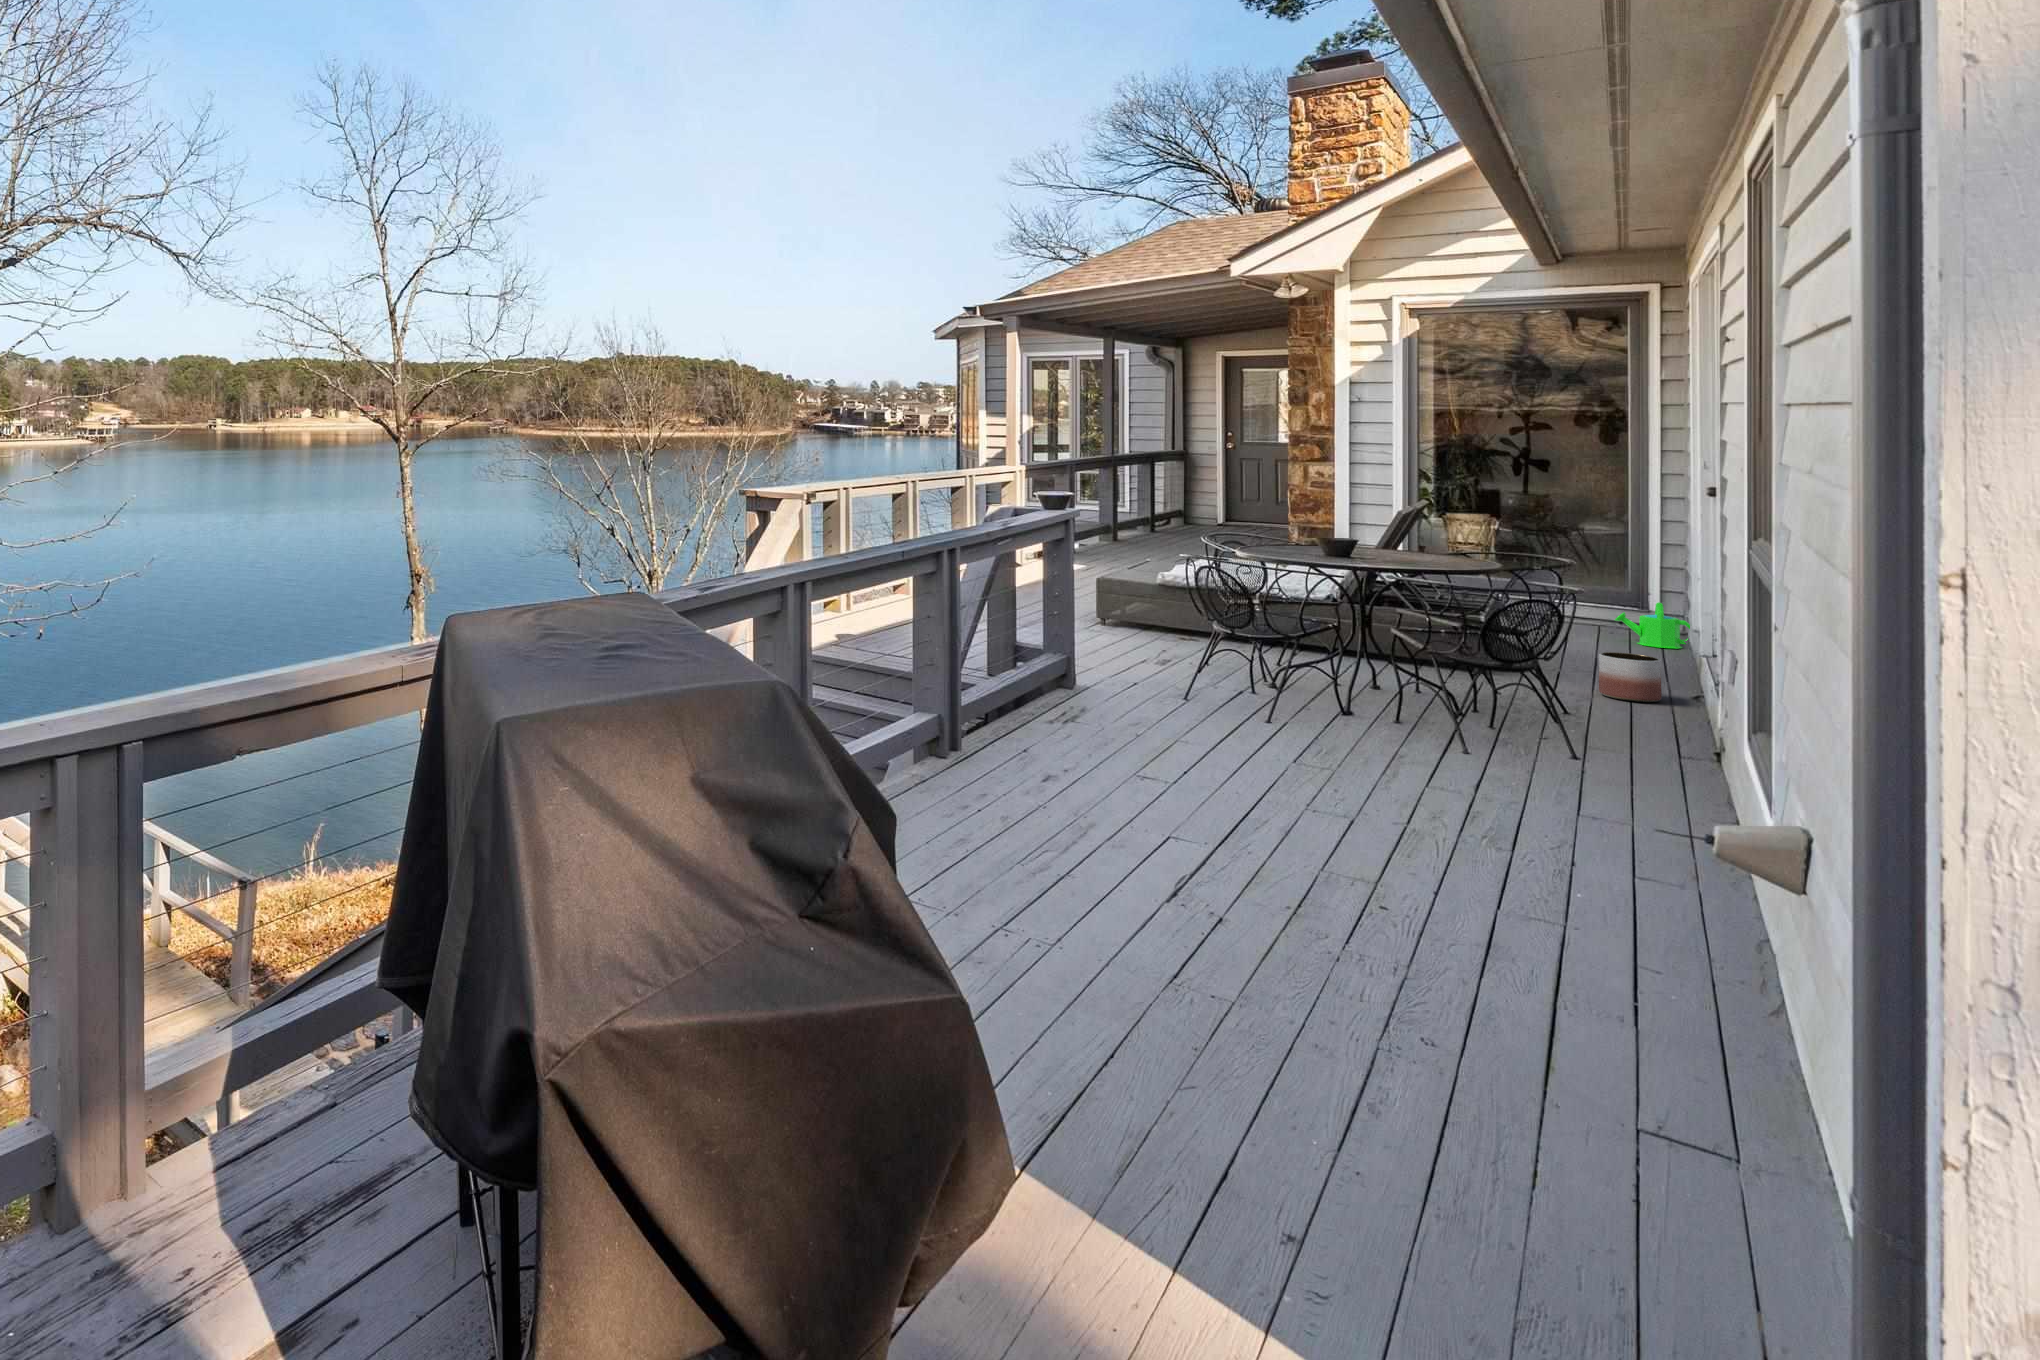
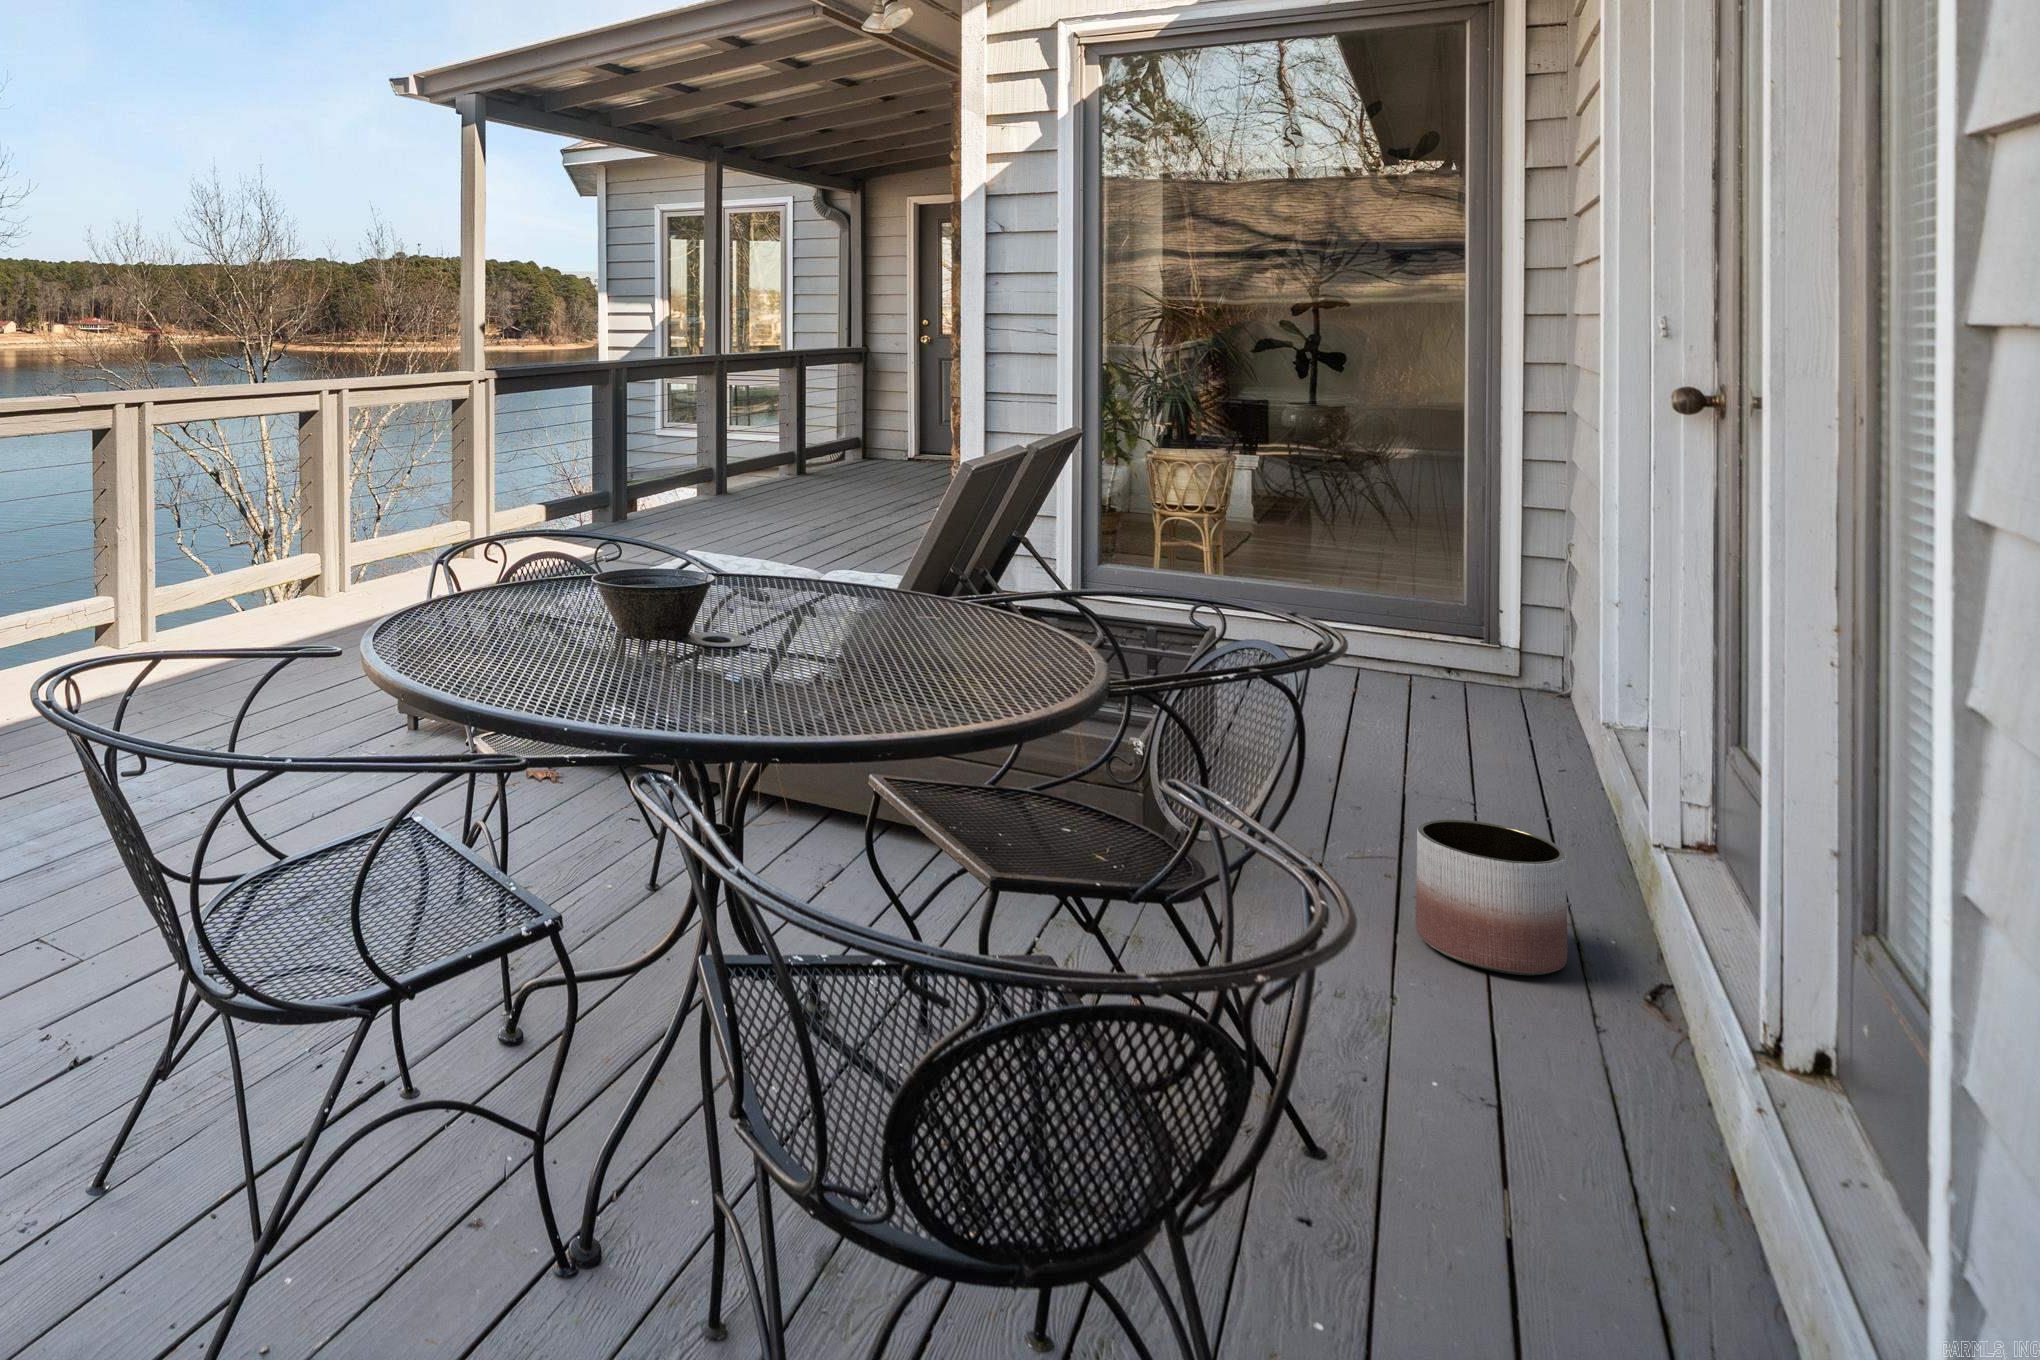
watering can: present [1614,602,1690,649] -> none [1440,627,1597,728]

